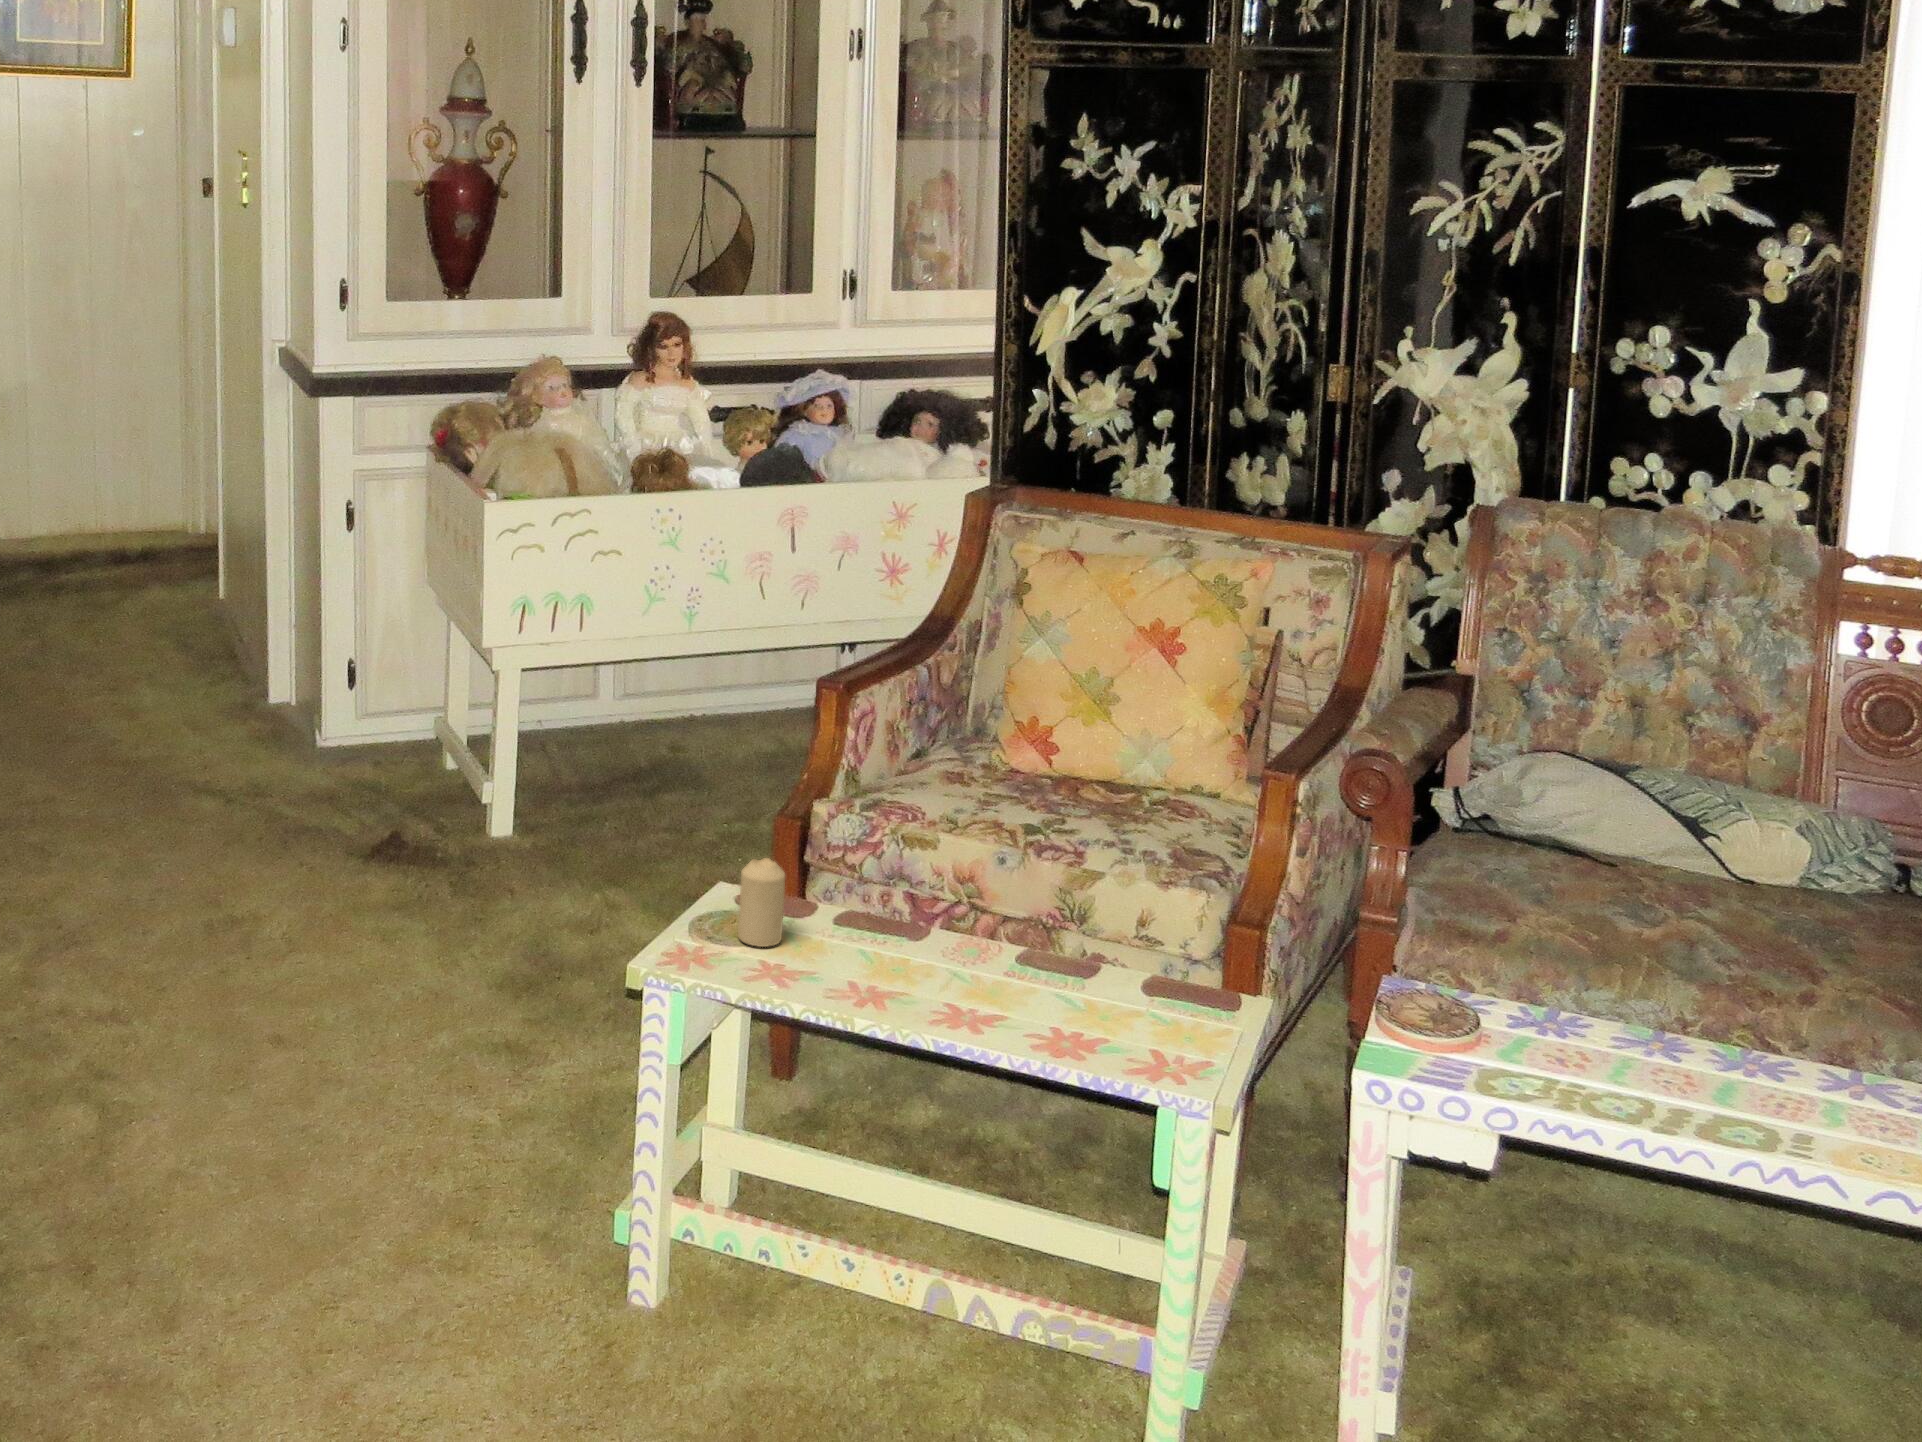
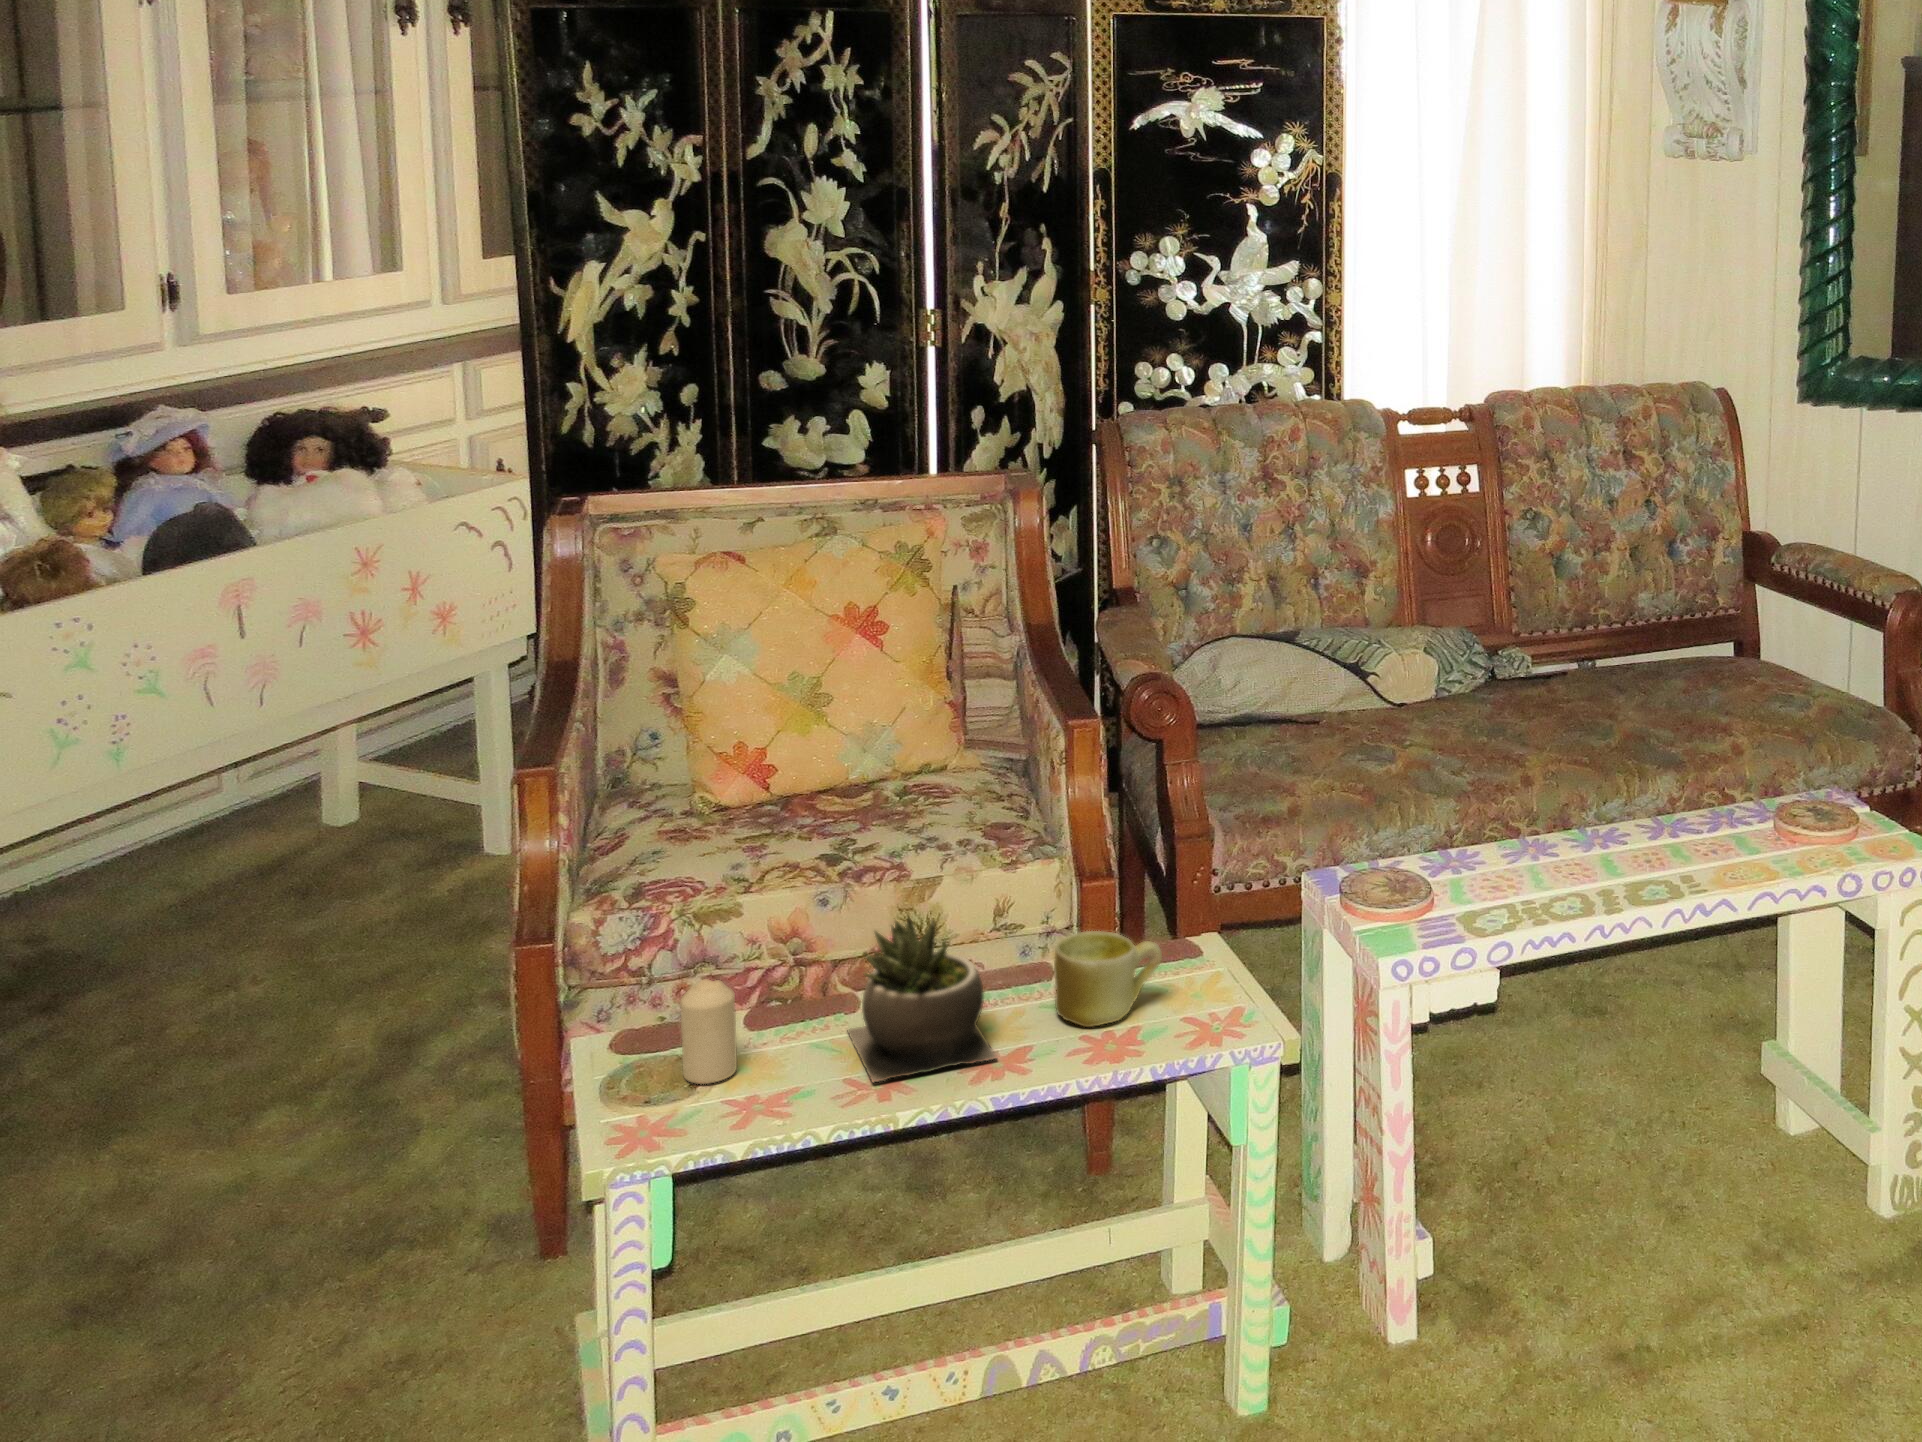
succulent plant: none [857,857,994,1015] -> present [848,917,997,1082]
mug: none [1055,936,1165,1030] -> present [1054,931,1162,1027]

